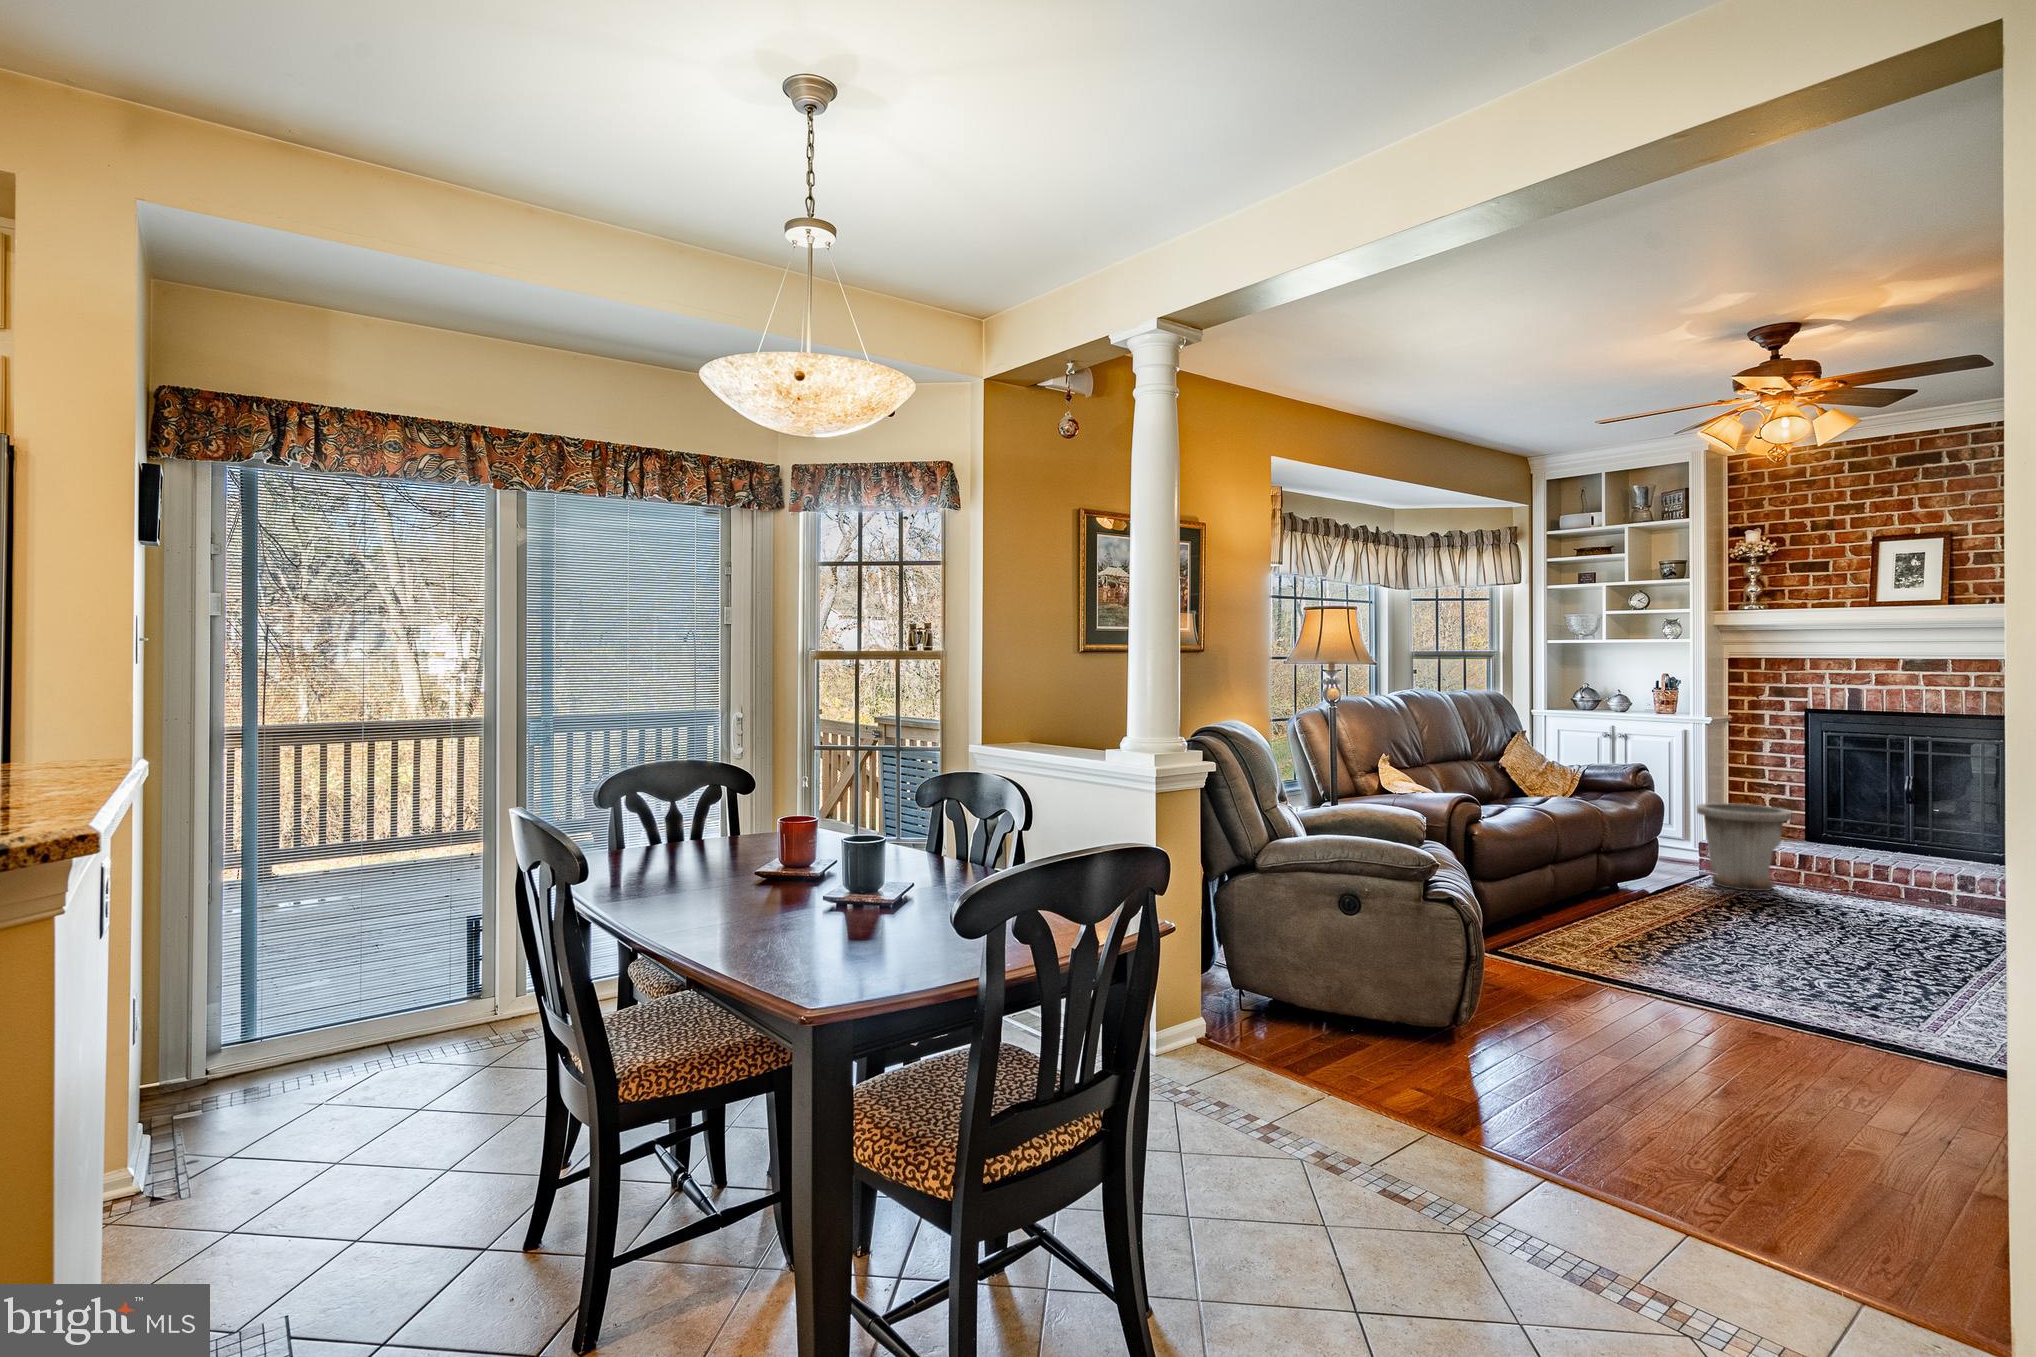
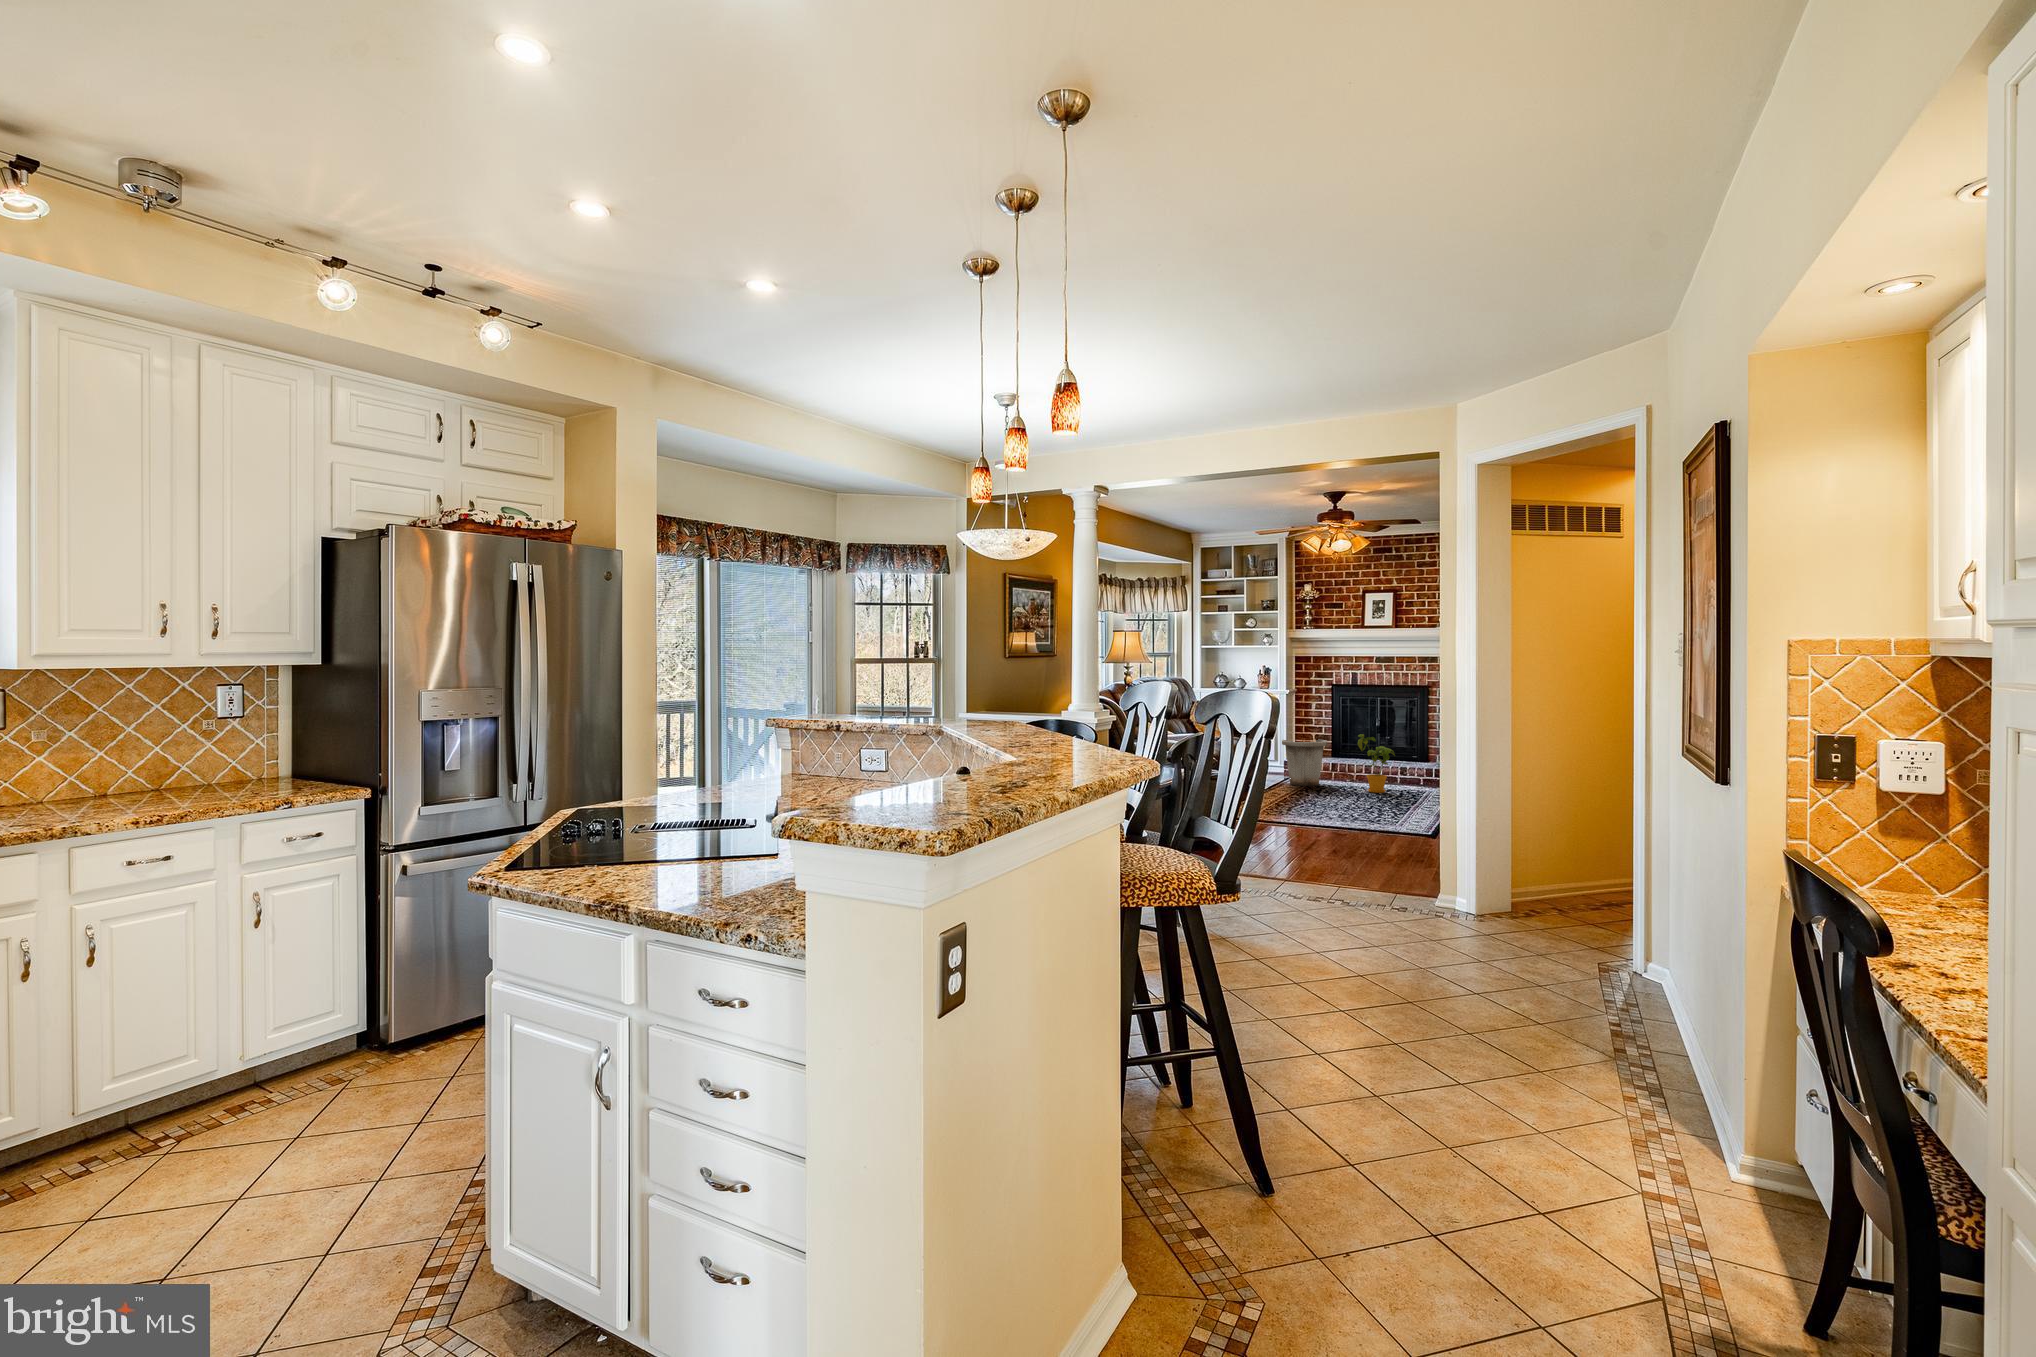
house plant: none [1854,806,1943,921] -> present [1358,734,1395,793]

